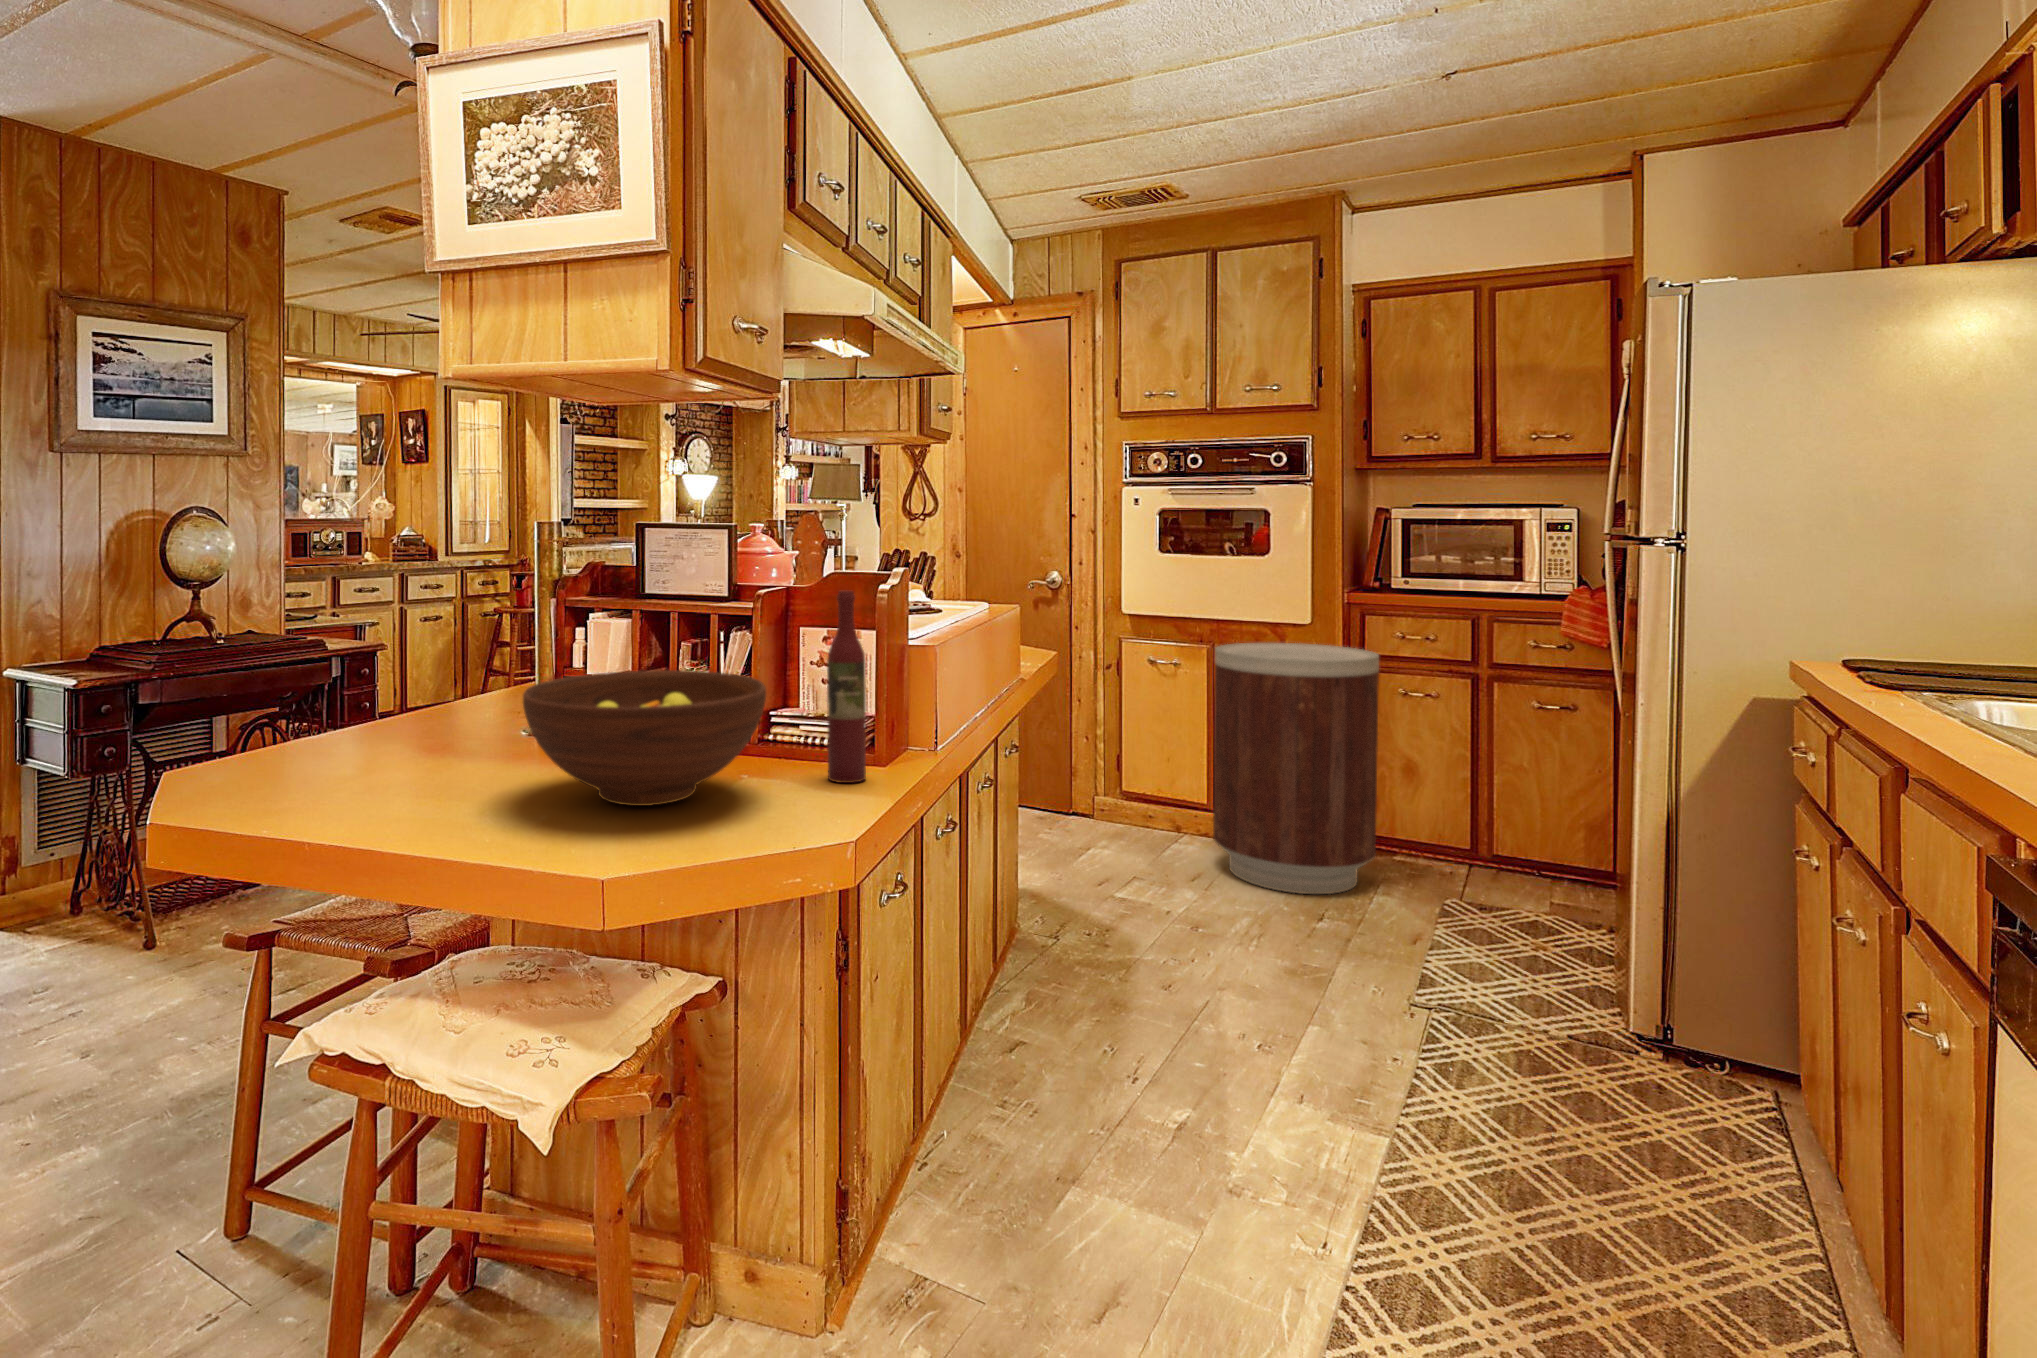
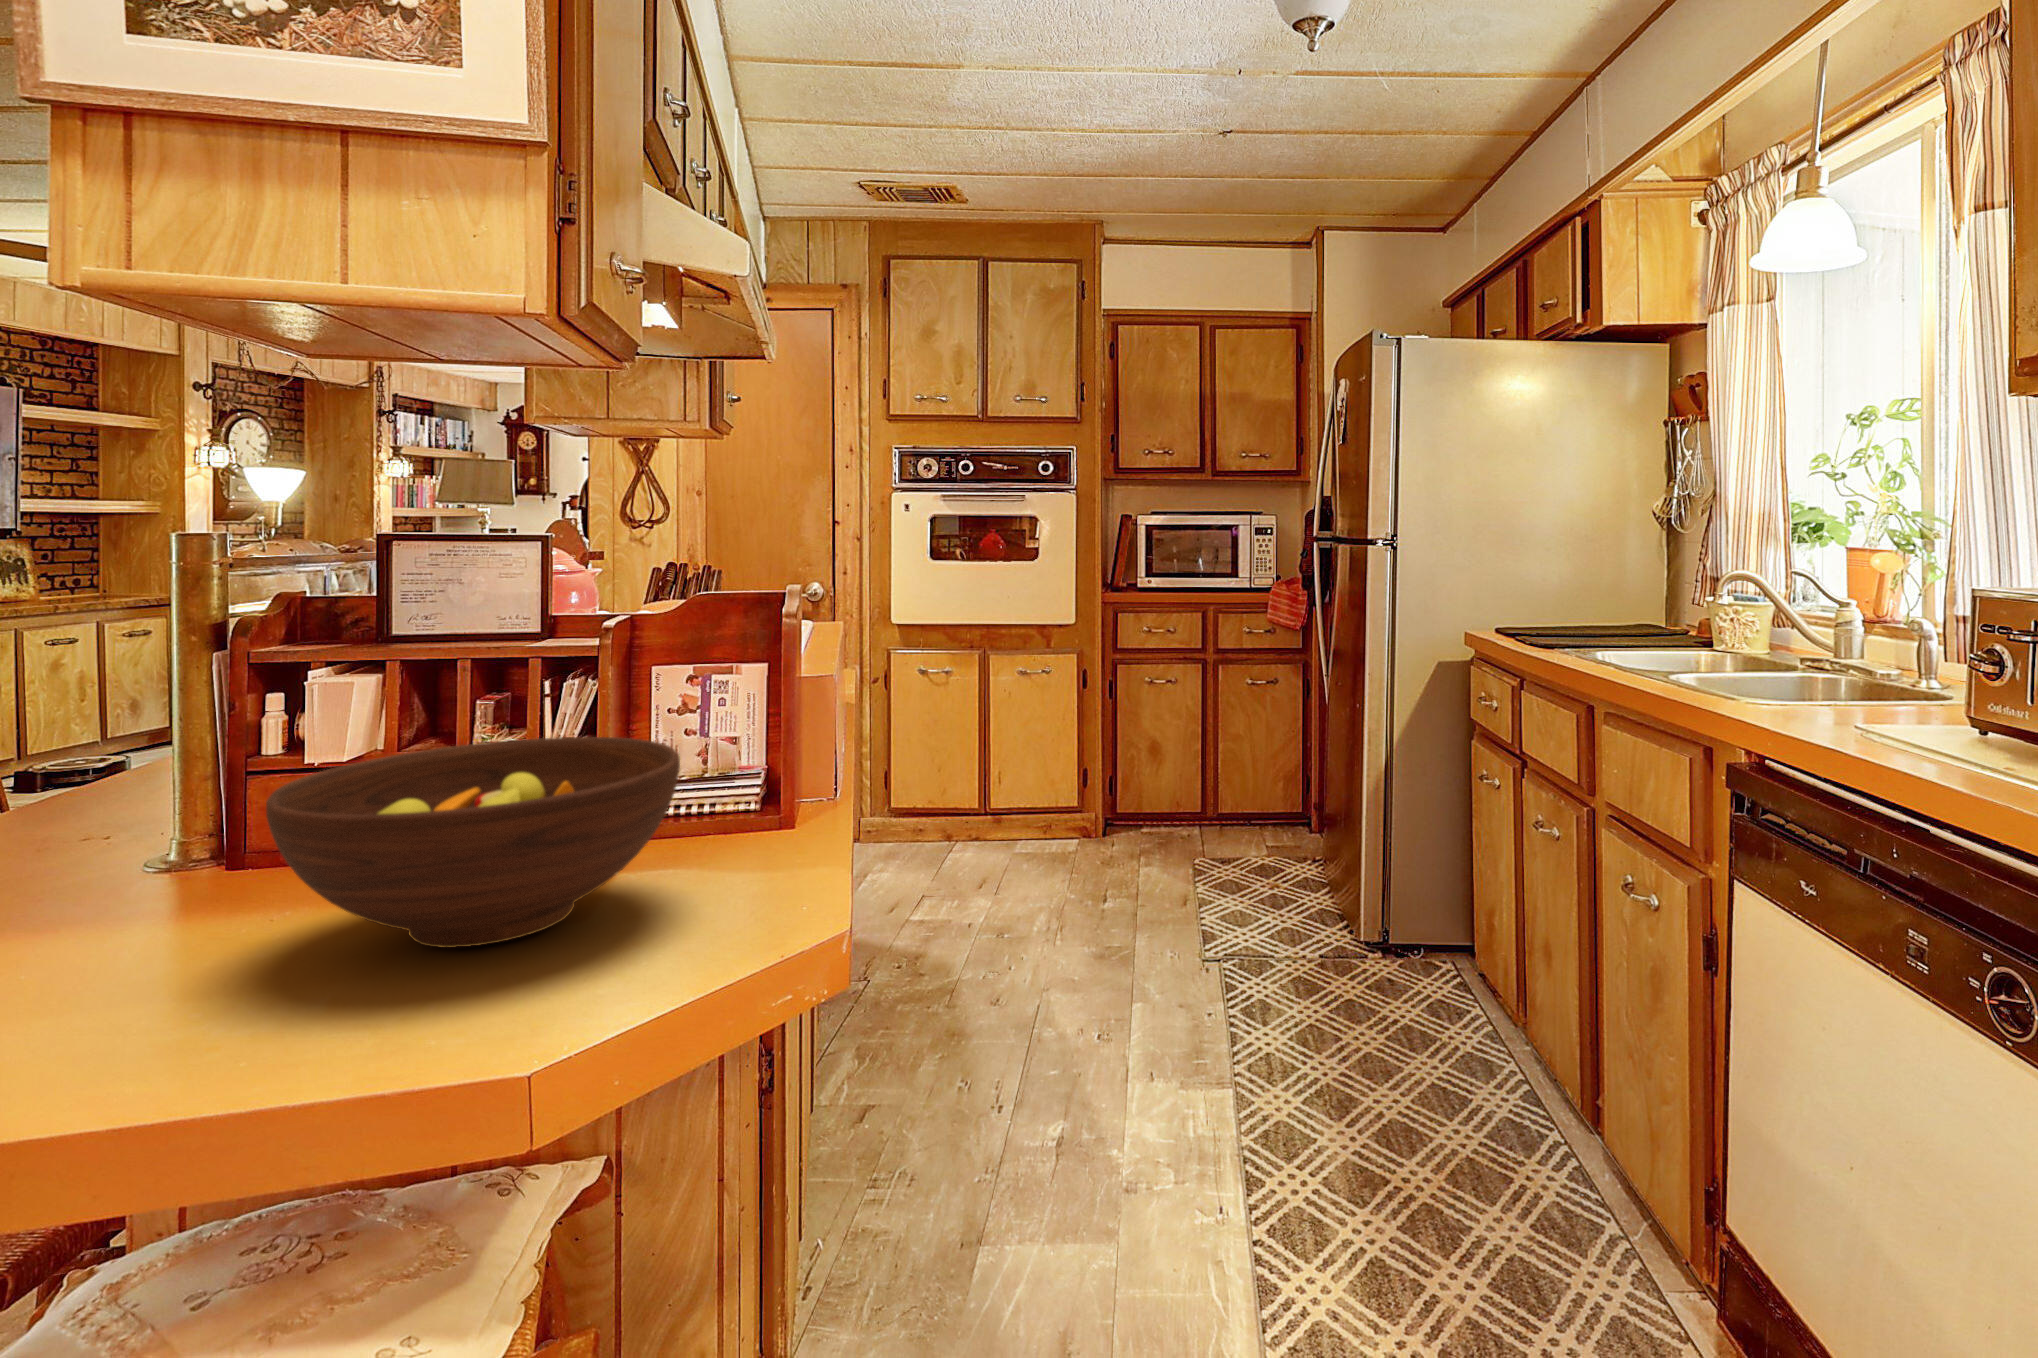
wine bottle: present [827,591,866,783] -> none [731,616,785,857]
trash can: present [1213,643,1379,894] -> none [996,643,1143,884]

